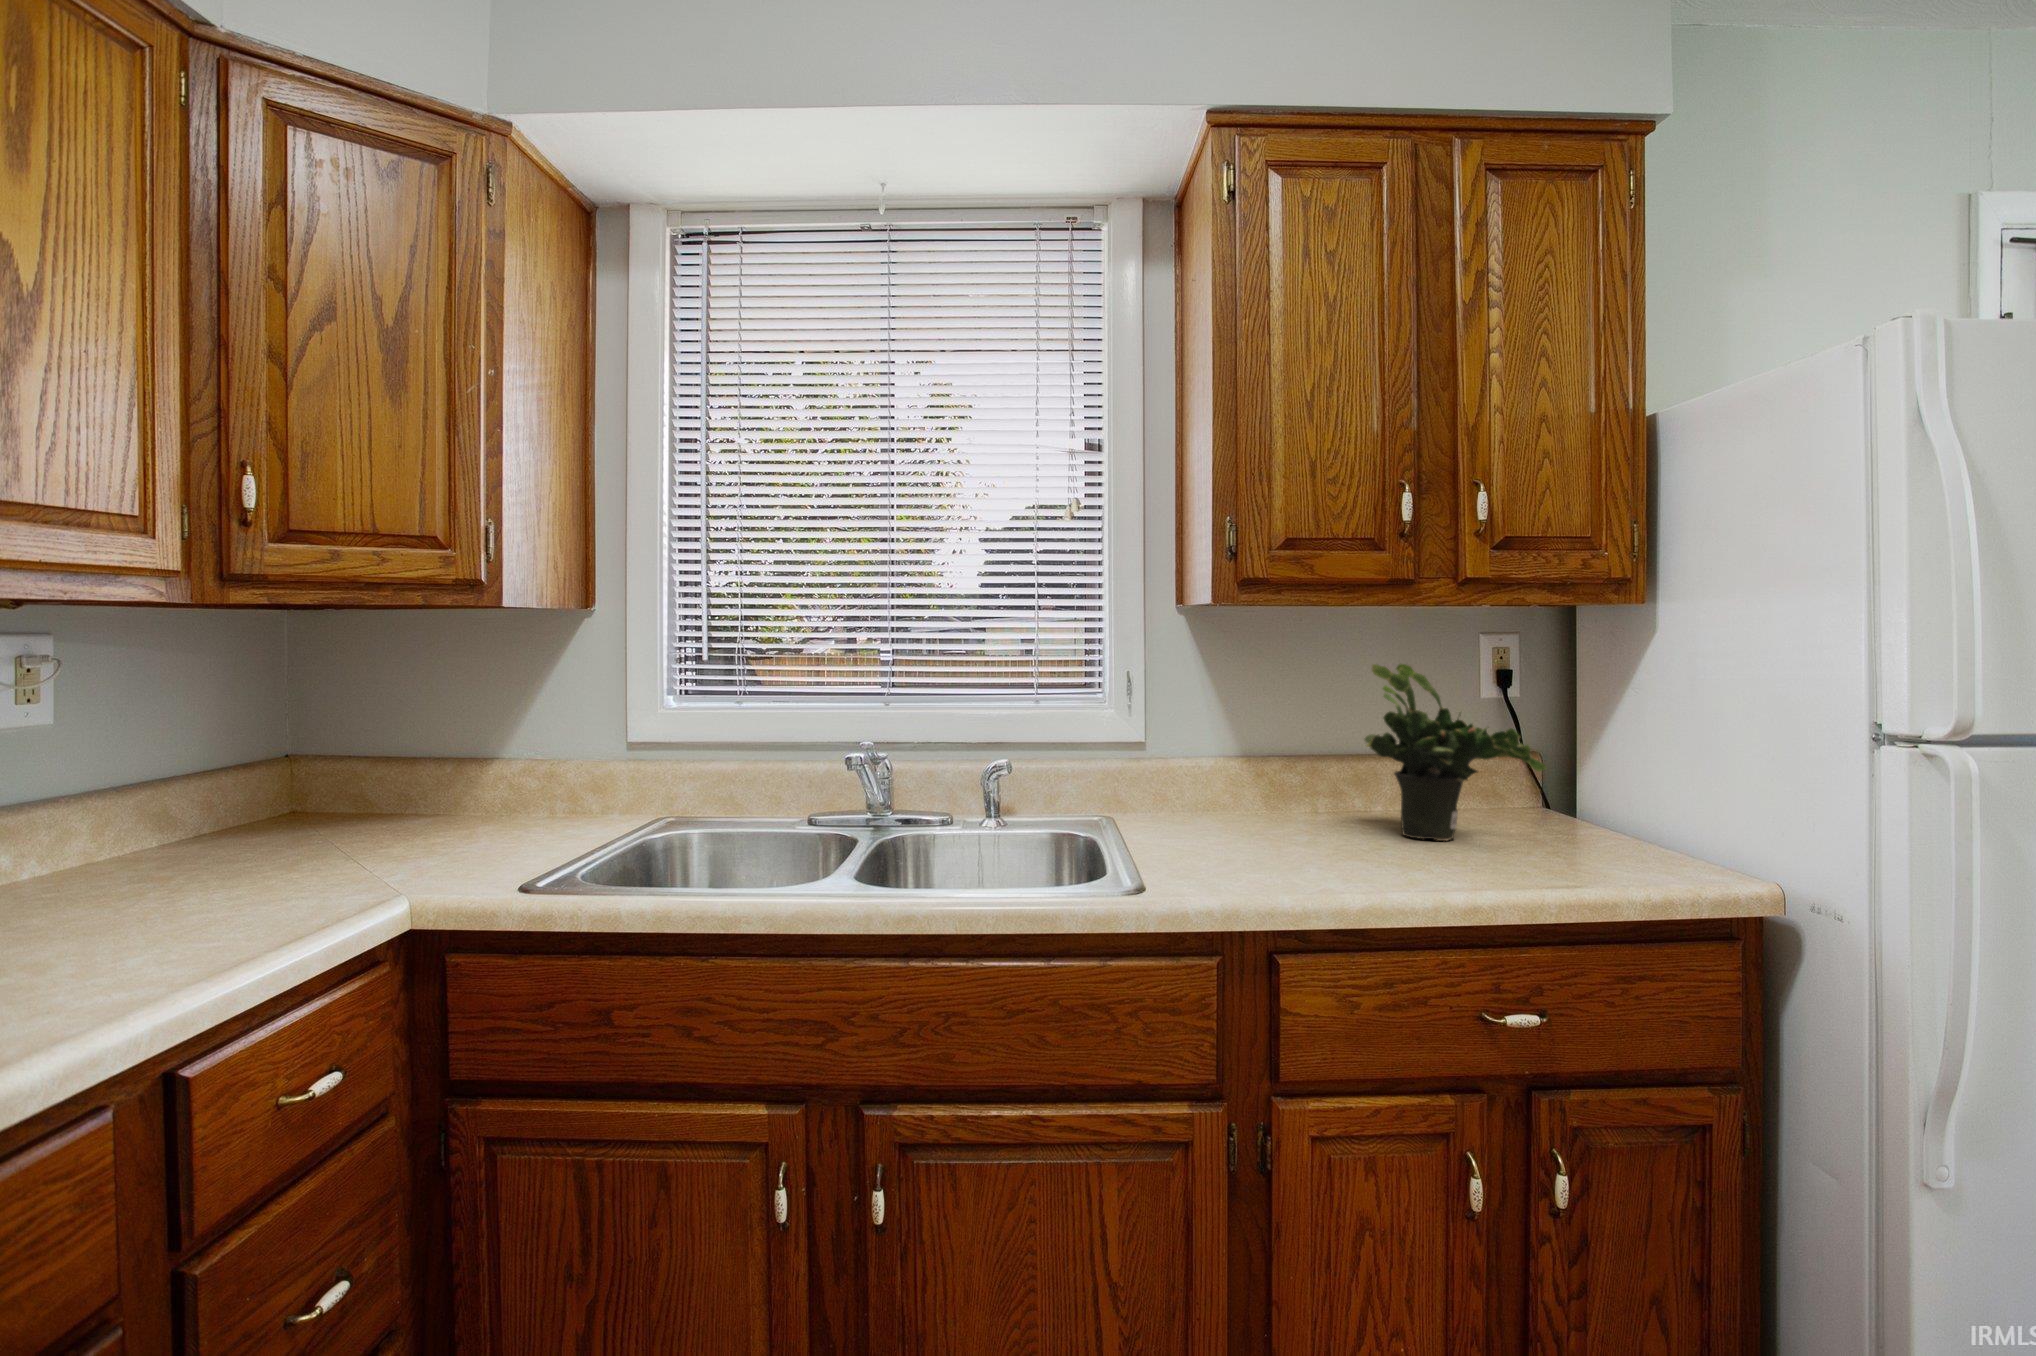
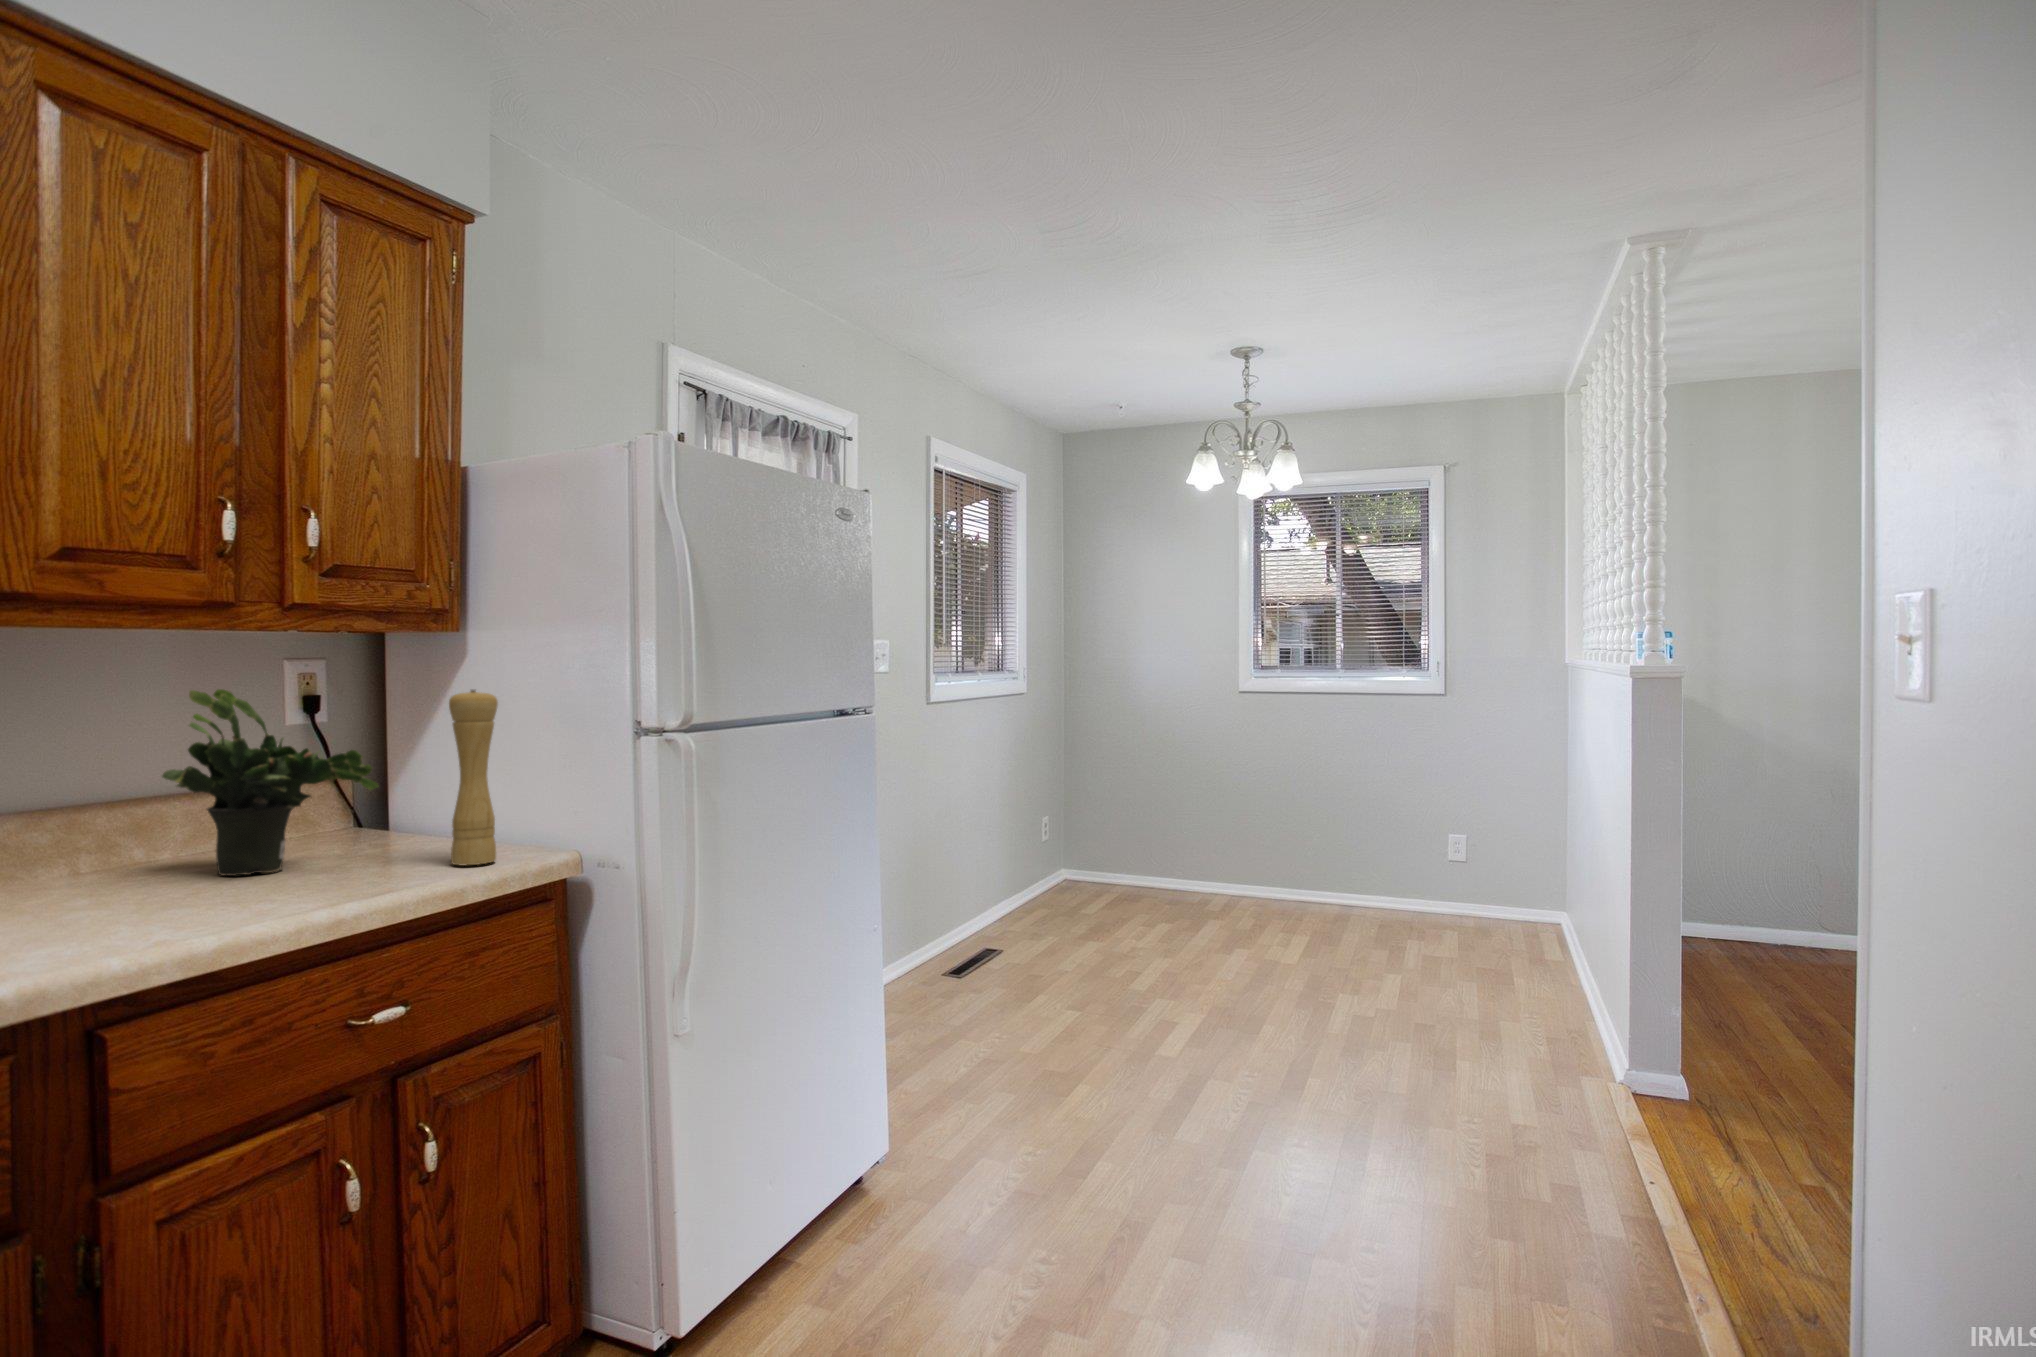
pepper mill: none [1616,668,1676,874] -> present [449,690,498,865]

